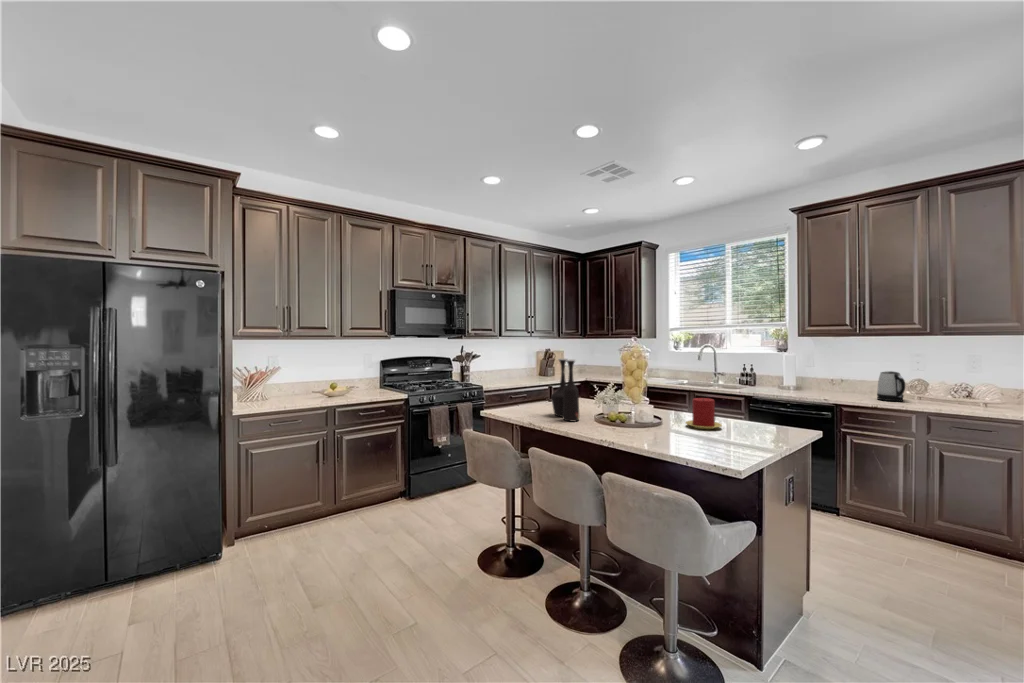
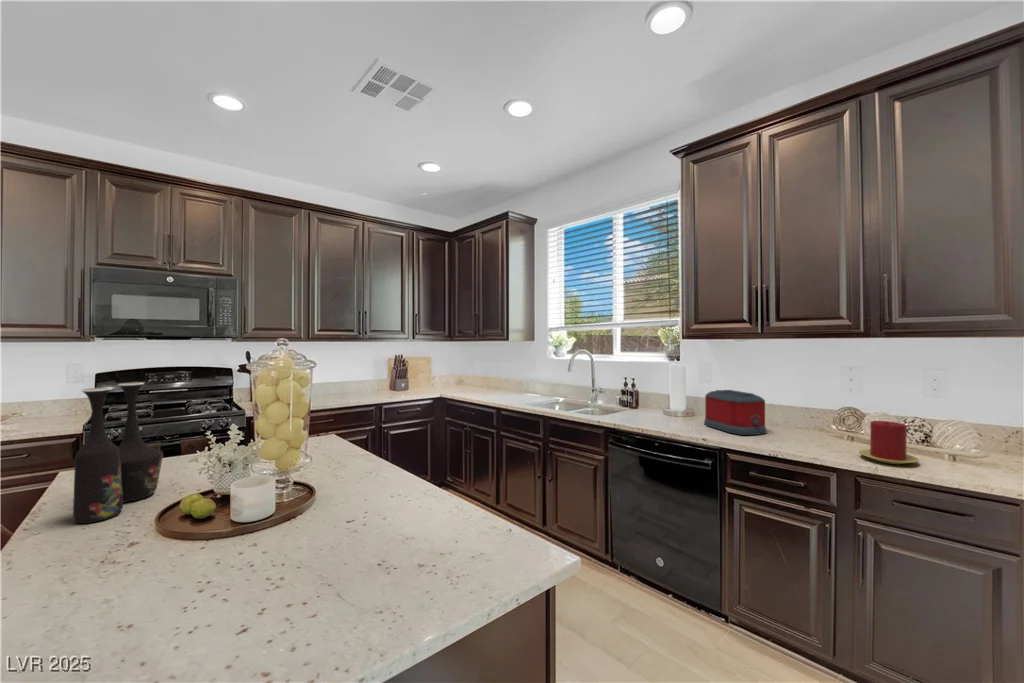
toaster: none [816,370,863,397] -> present [704,390,766,435]
kettle: present [877,371,905,401] -> none [784,396,824,446]
candle: present [686,398,722,429] -> present [859,421,919,464]

